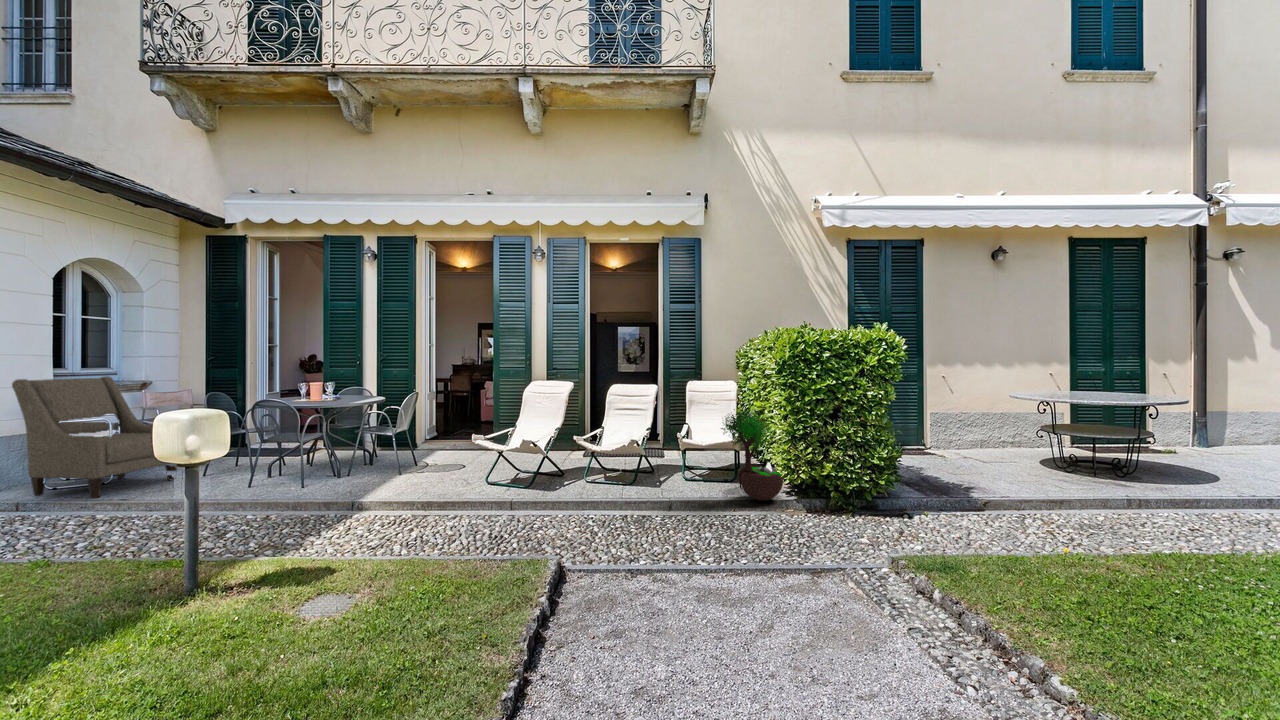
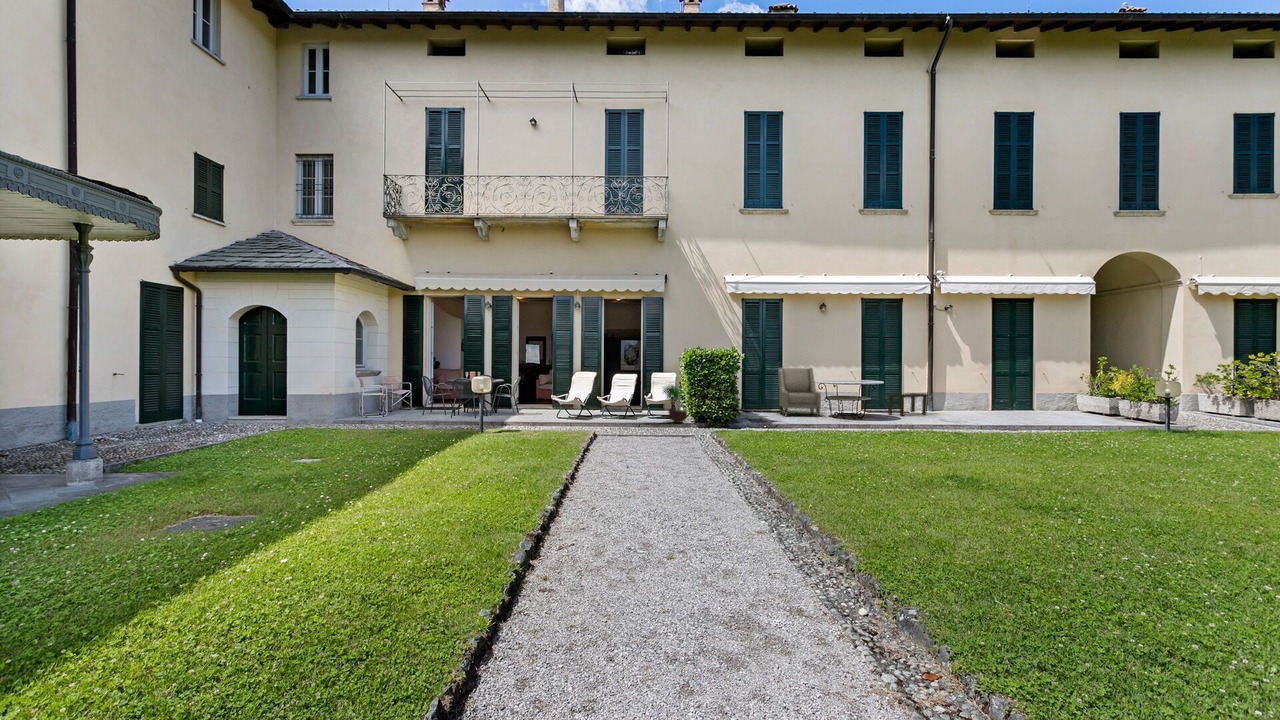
chair: present [12,376,177,498] -> present [778,368,821,416]
bench: none [1135,413,1210,461] -> present [888,393,928,416]

